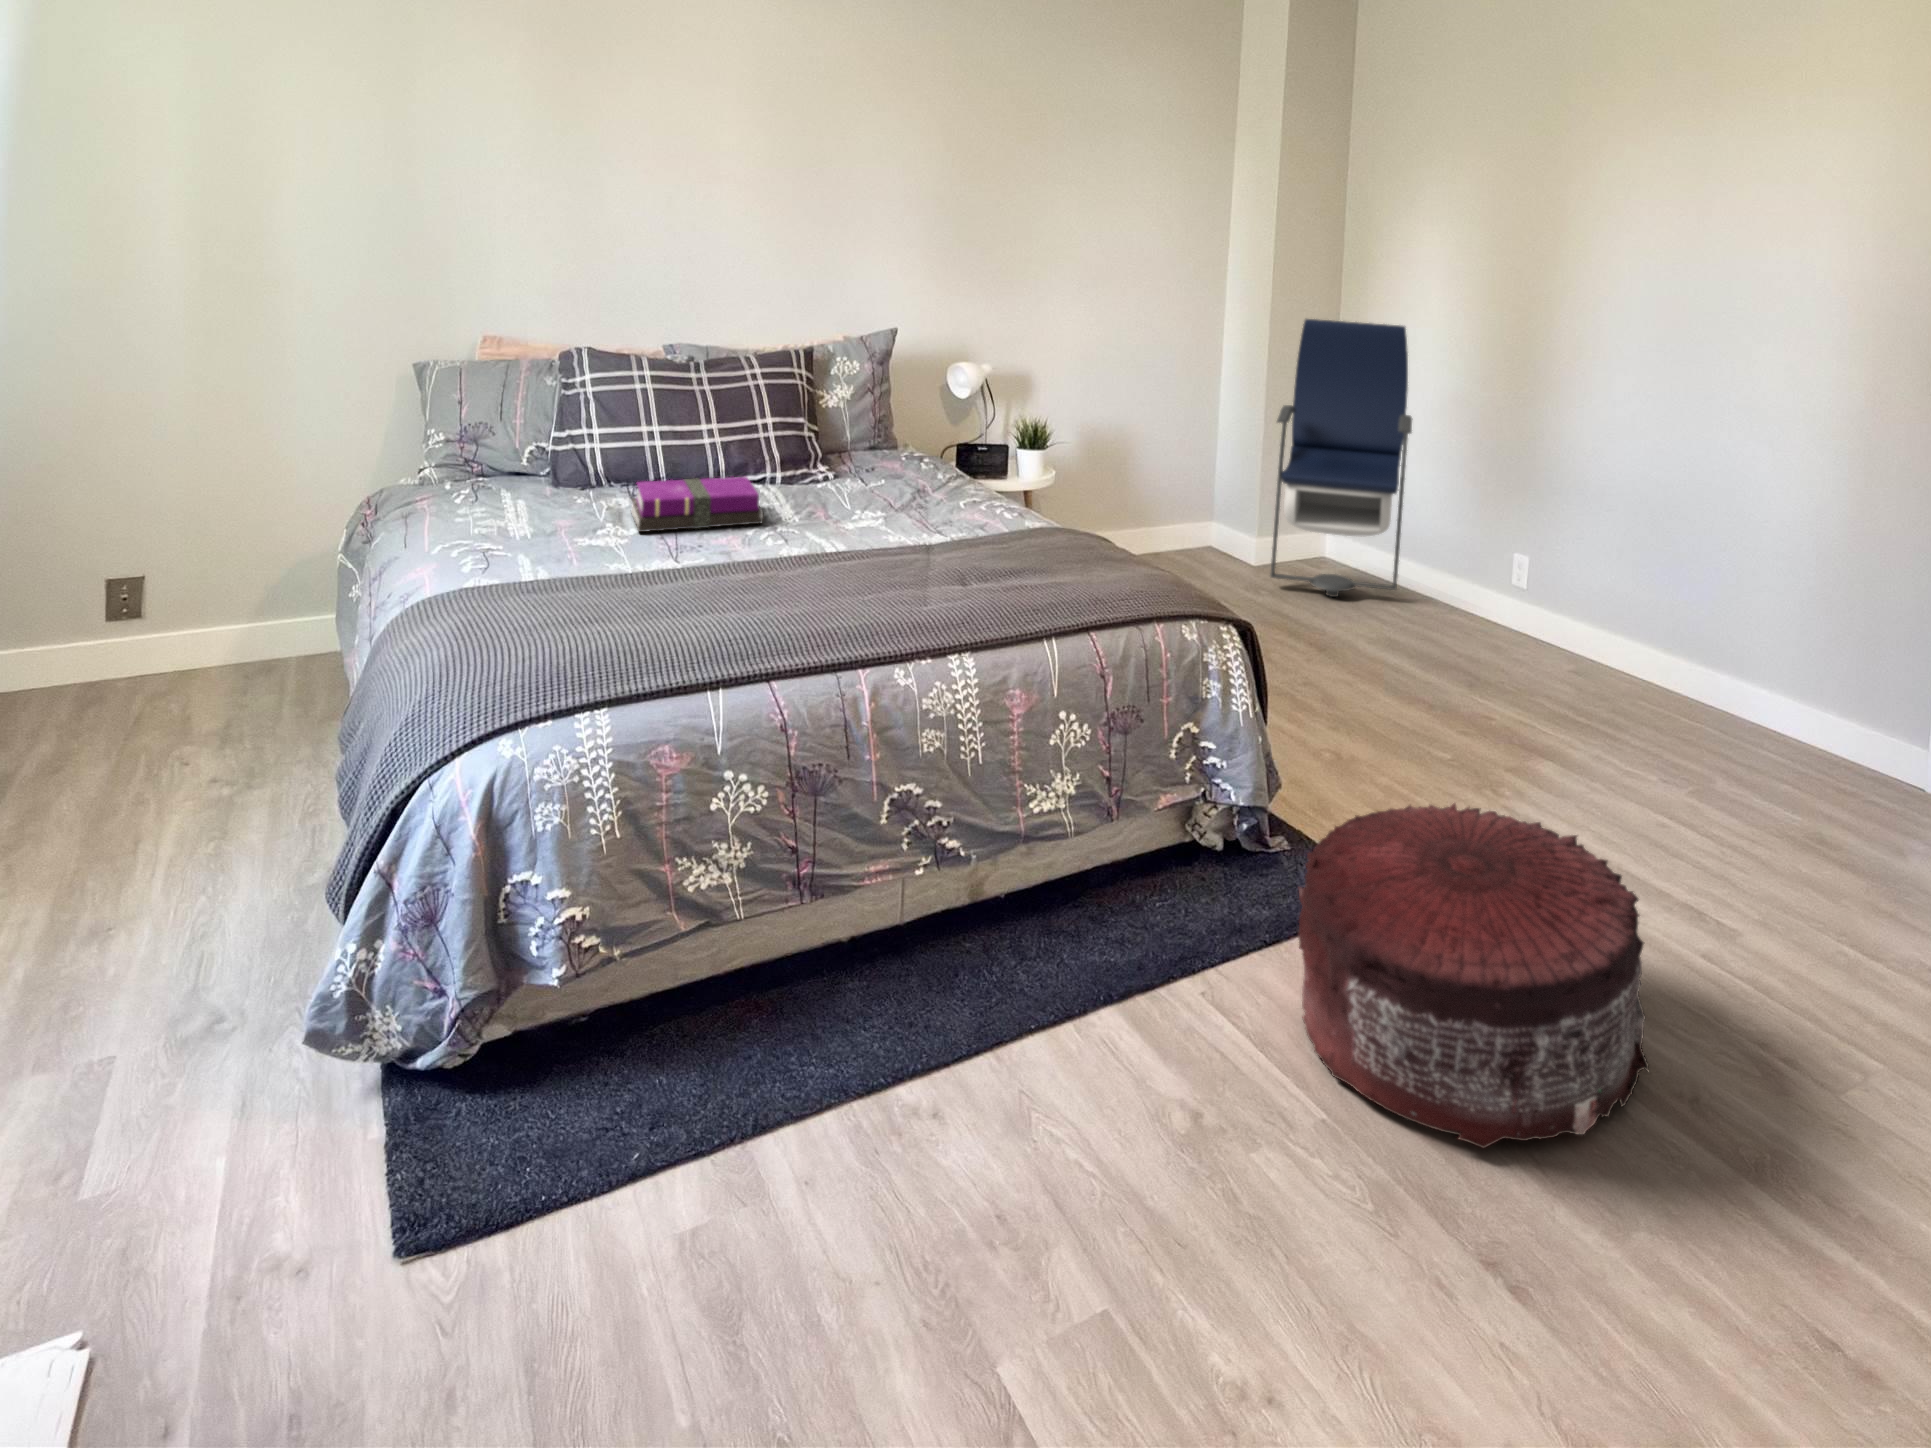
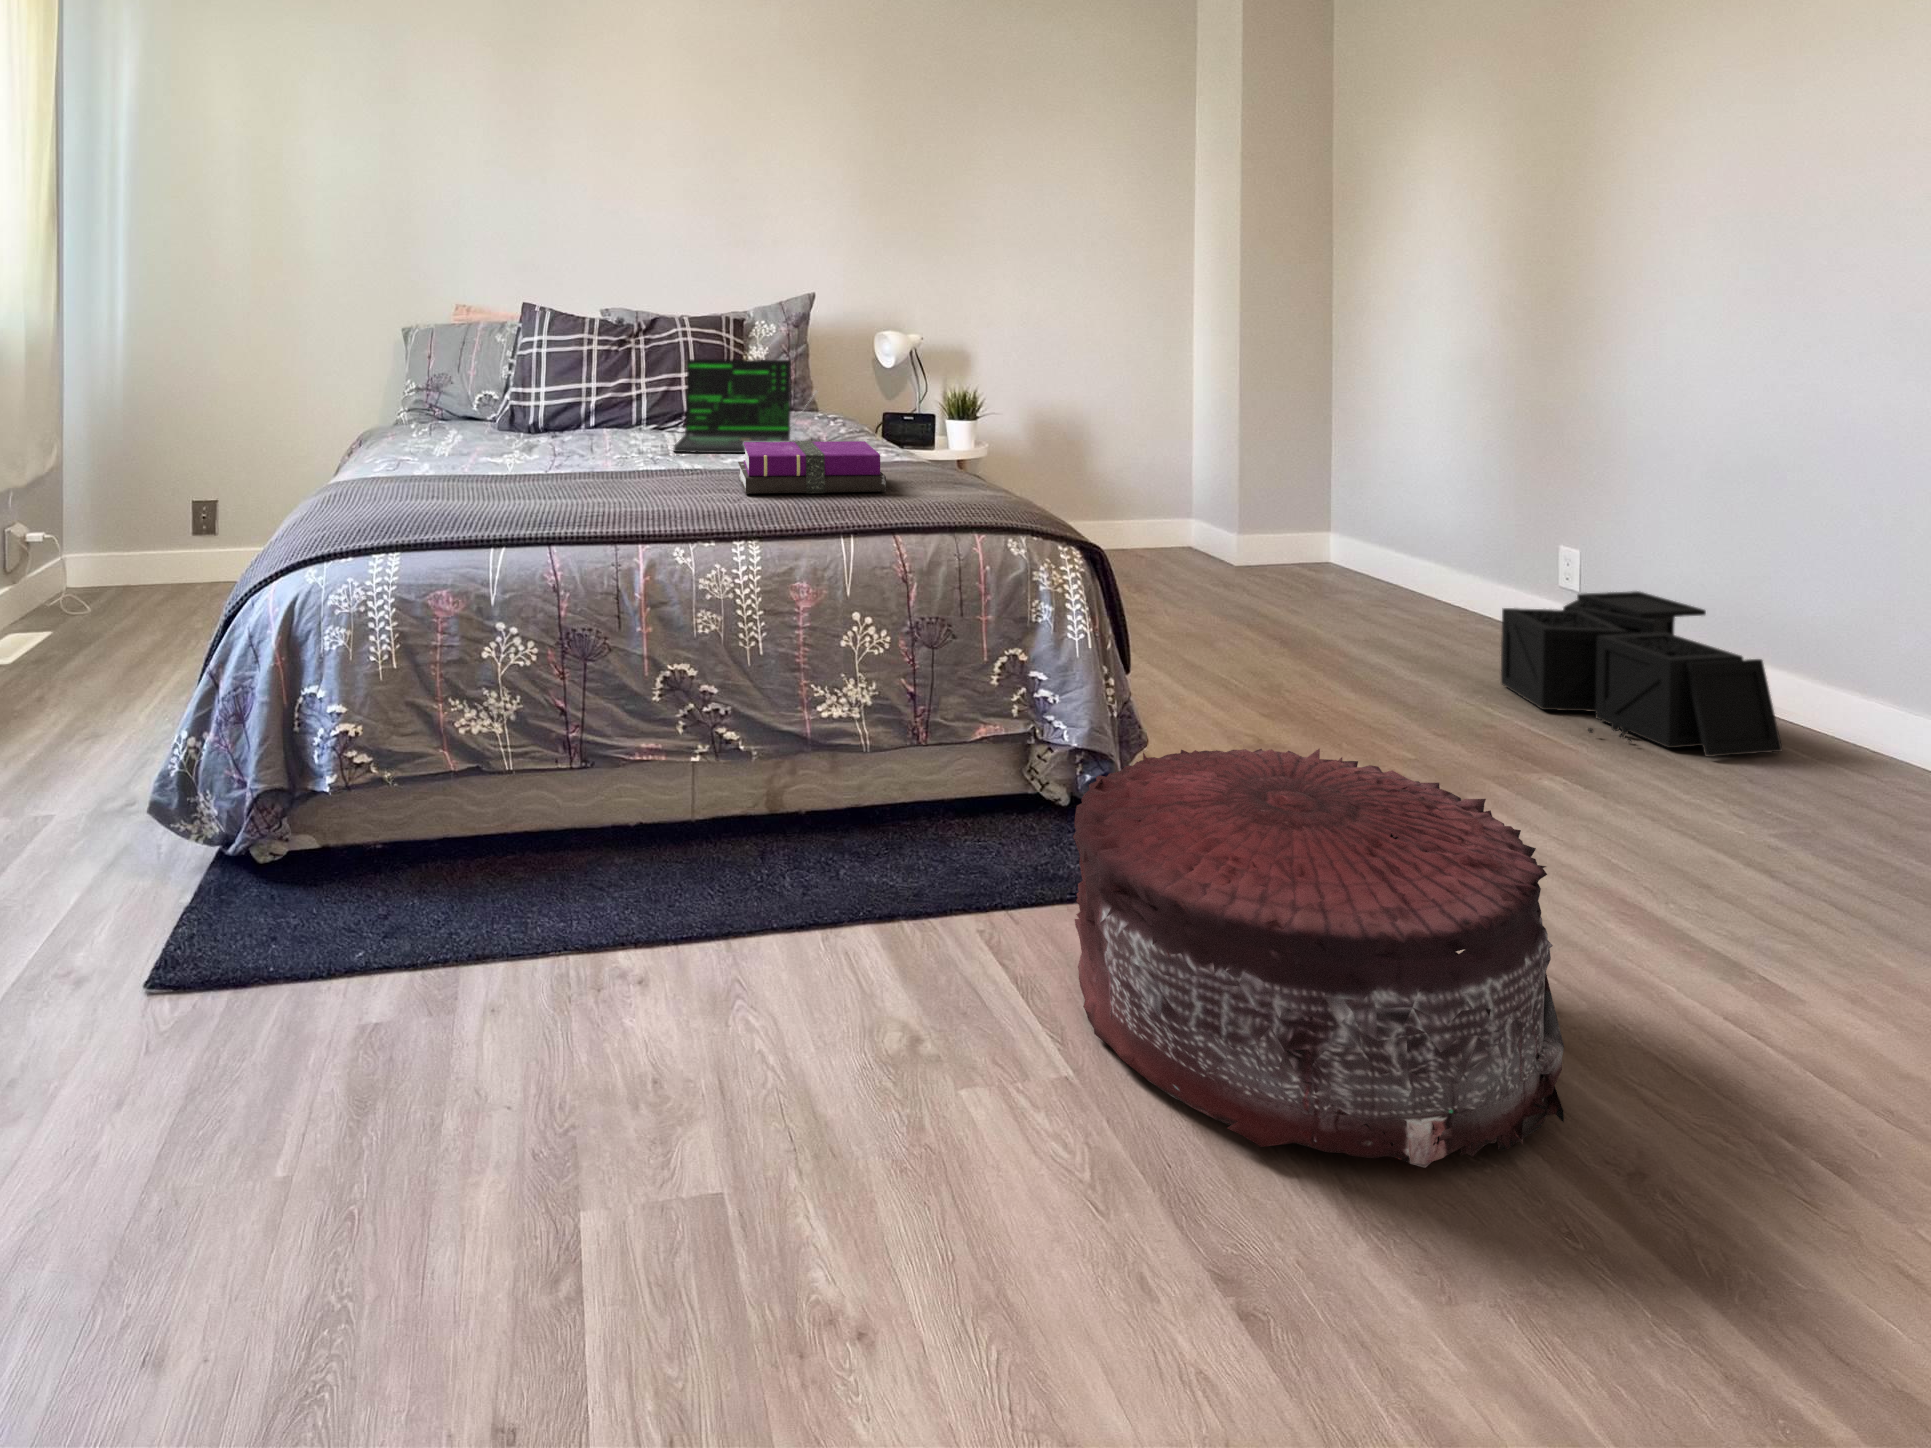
armchair: present [1270,319,1412,597] -> none [1239,271,1424,597]
laptop: none [807,425,941,531] -> present [674,359,817,453]
notebook: present [631,477,763,532] -> present [738,441,886,494]
storage bin: none [1481,593,1665,730] -> present [1501,591,1782,757]

